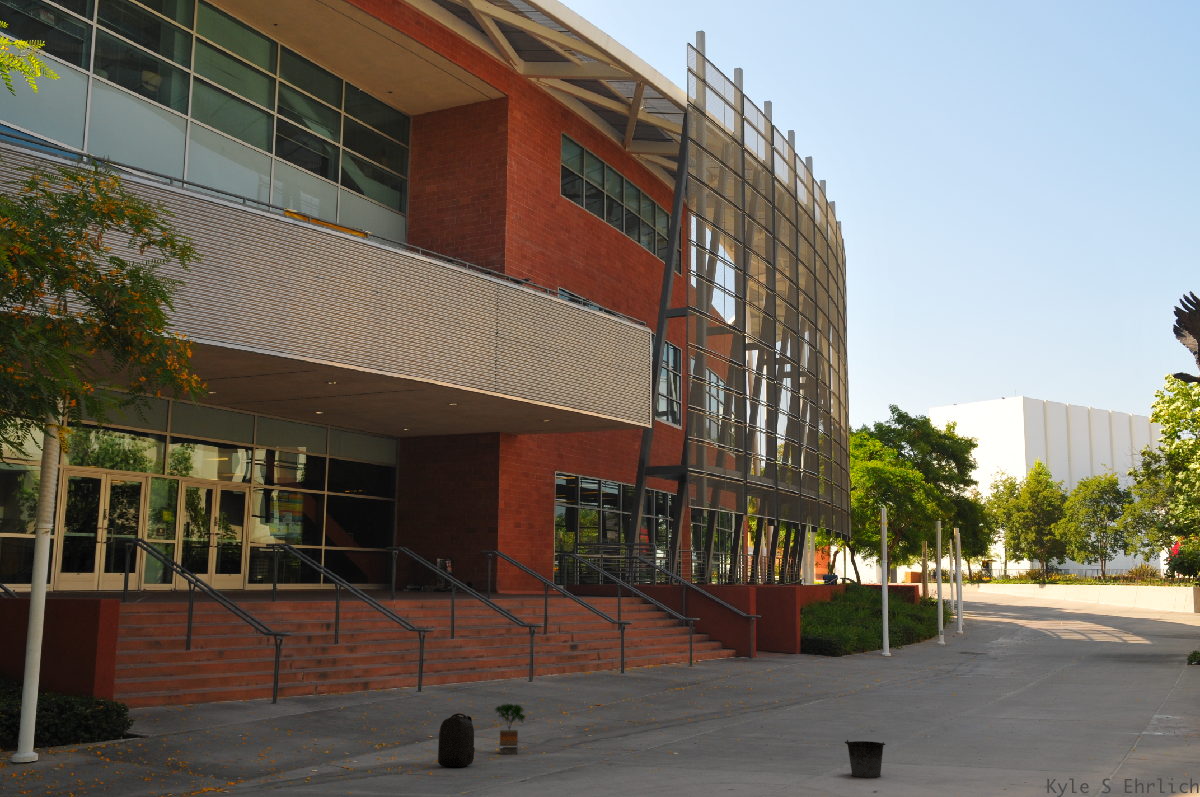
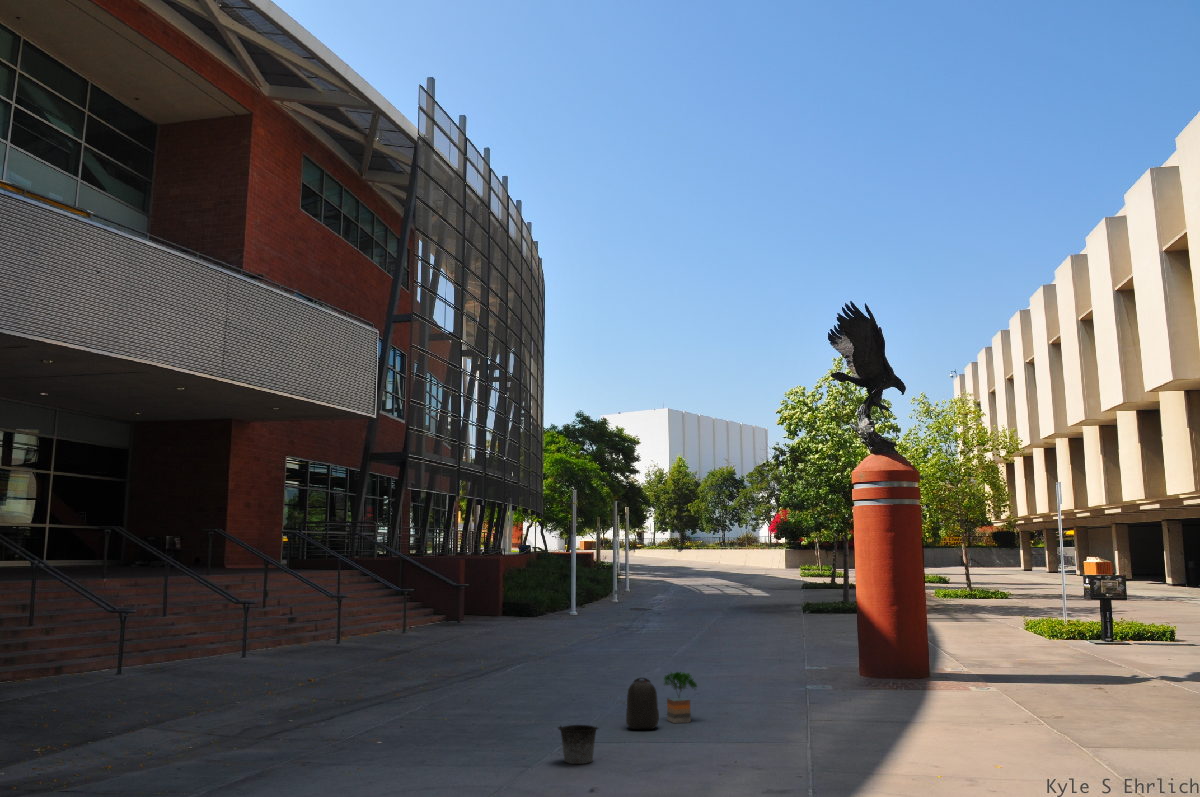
potted tree: present [495,704,526,754] -> present [664,672,697,723]
backpack: present [438,713,475,767] -> present [626,678,659,729]

